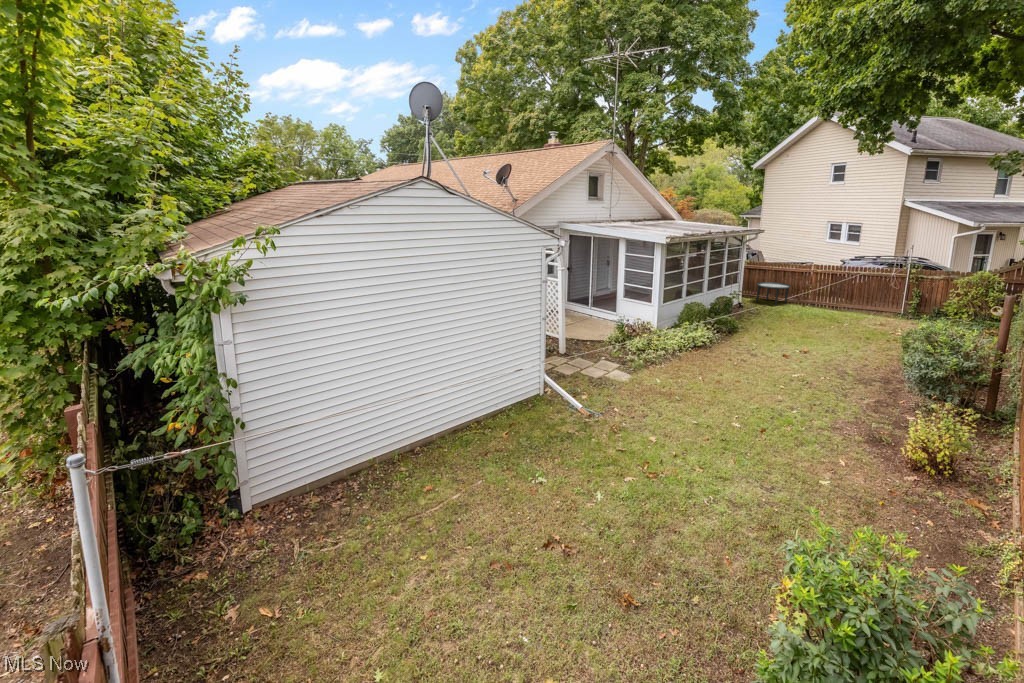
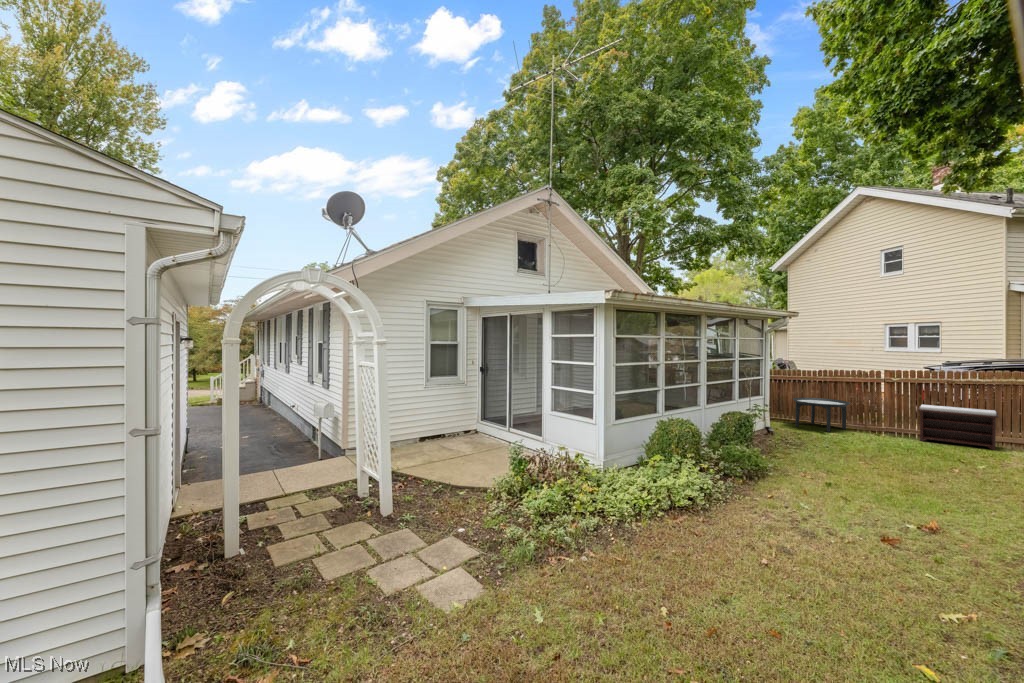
bench: none [826,286,869,313] -> present [918,405,999,450]

